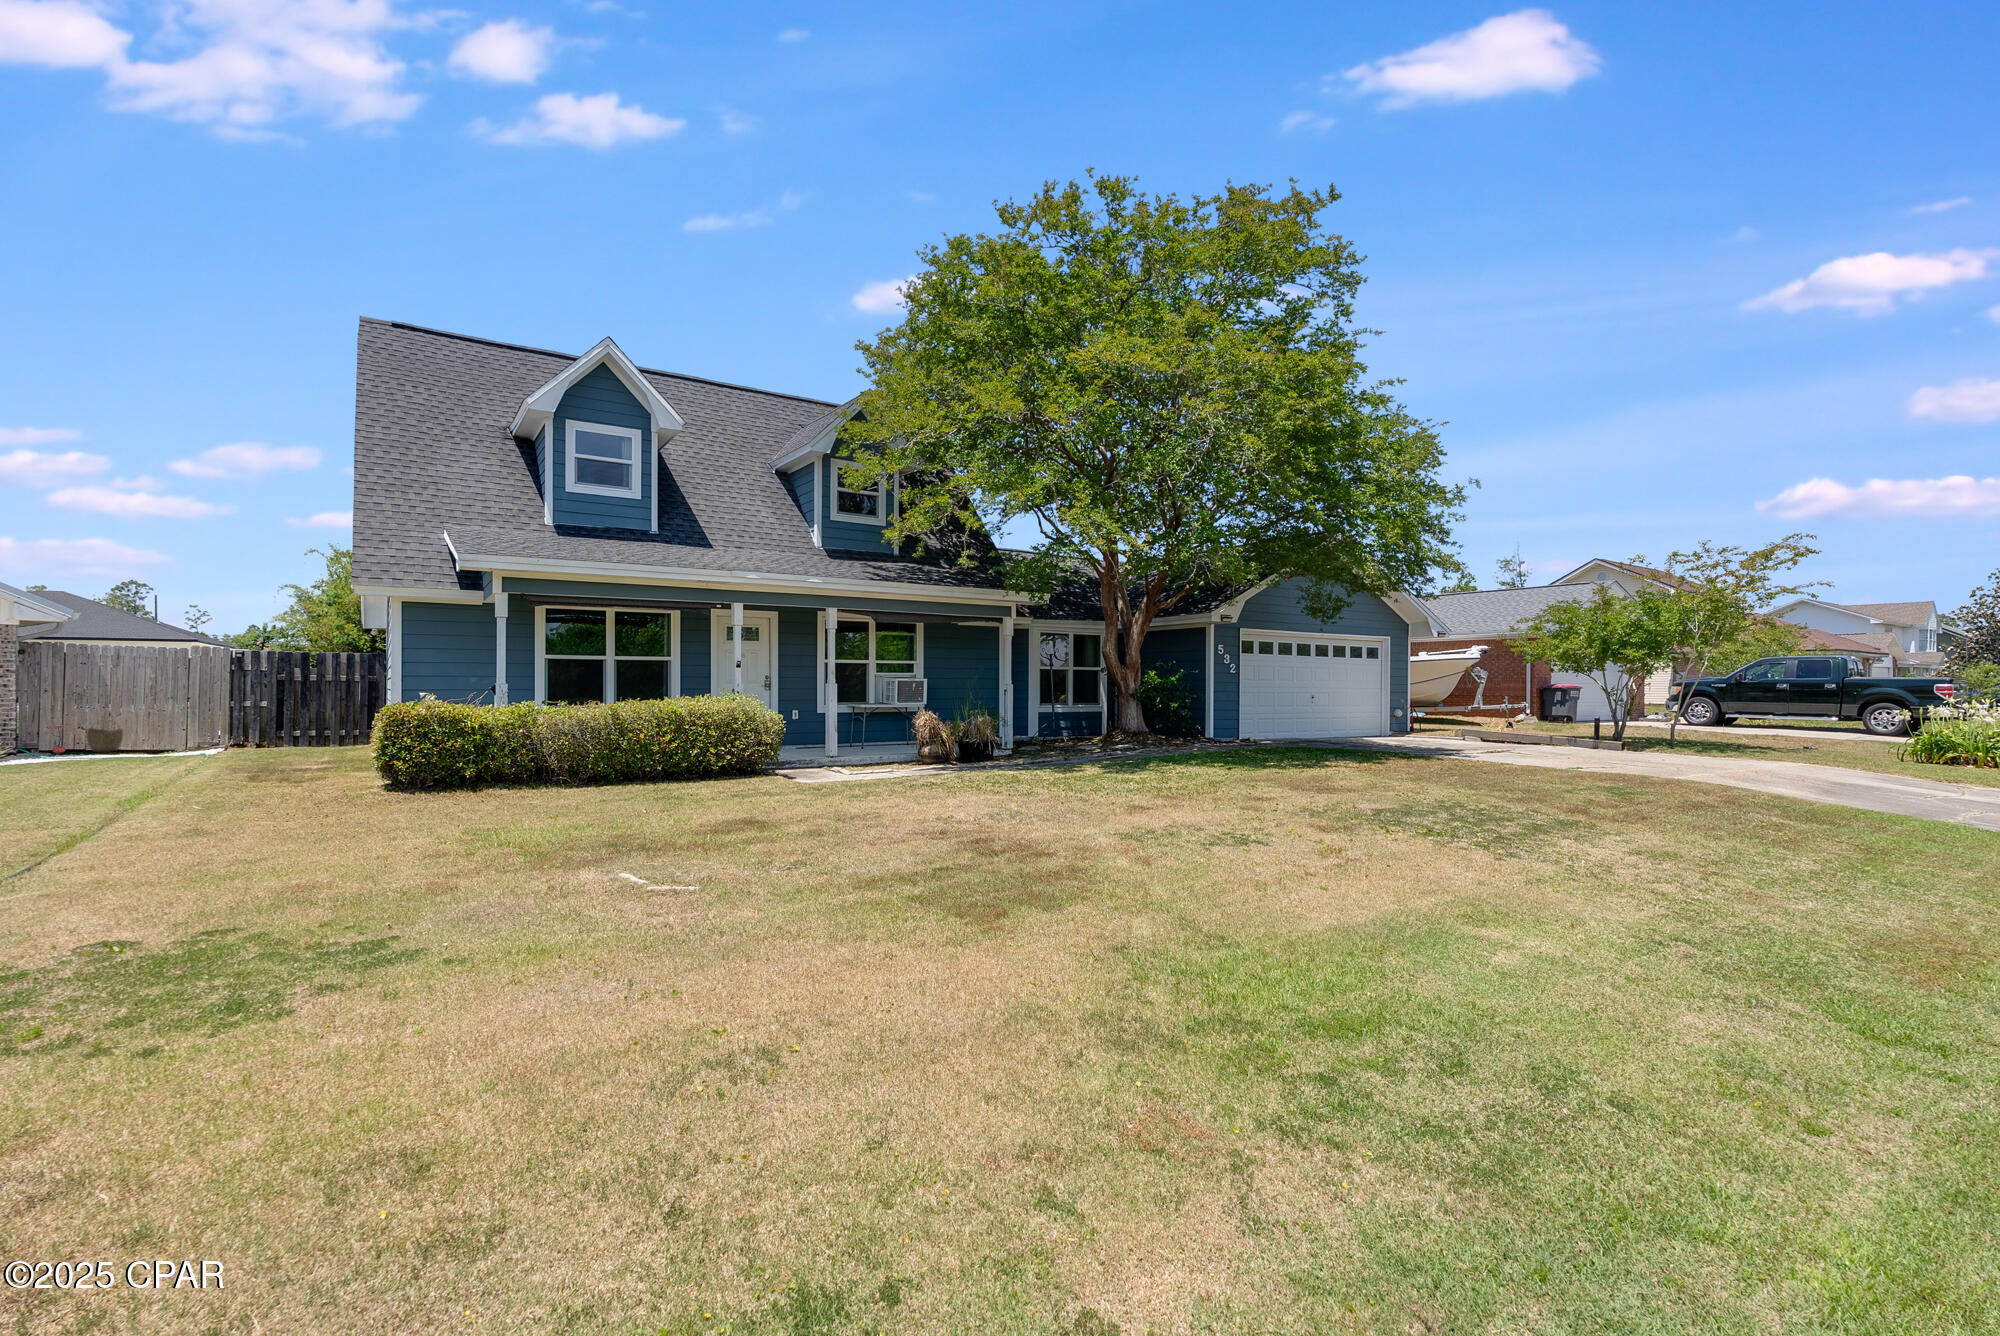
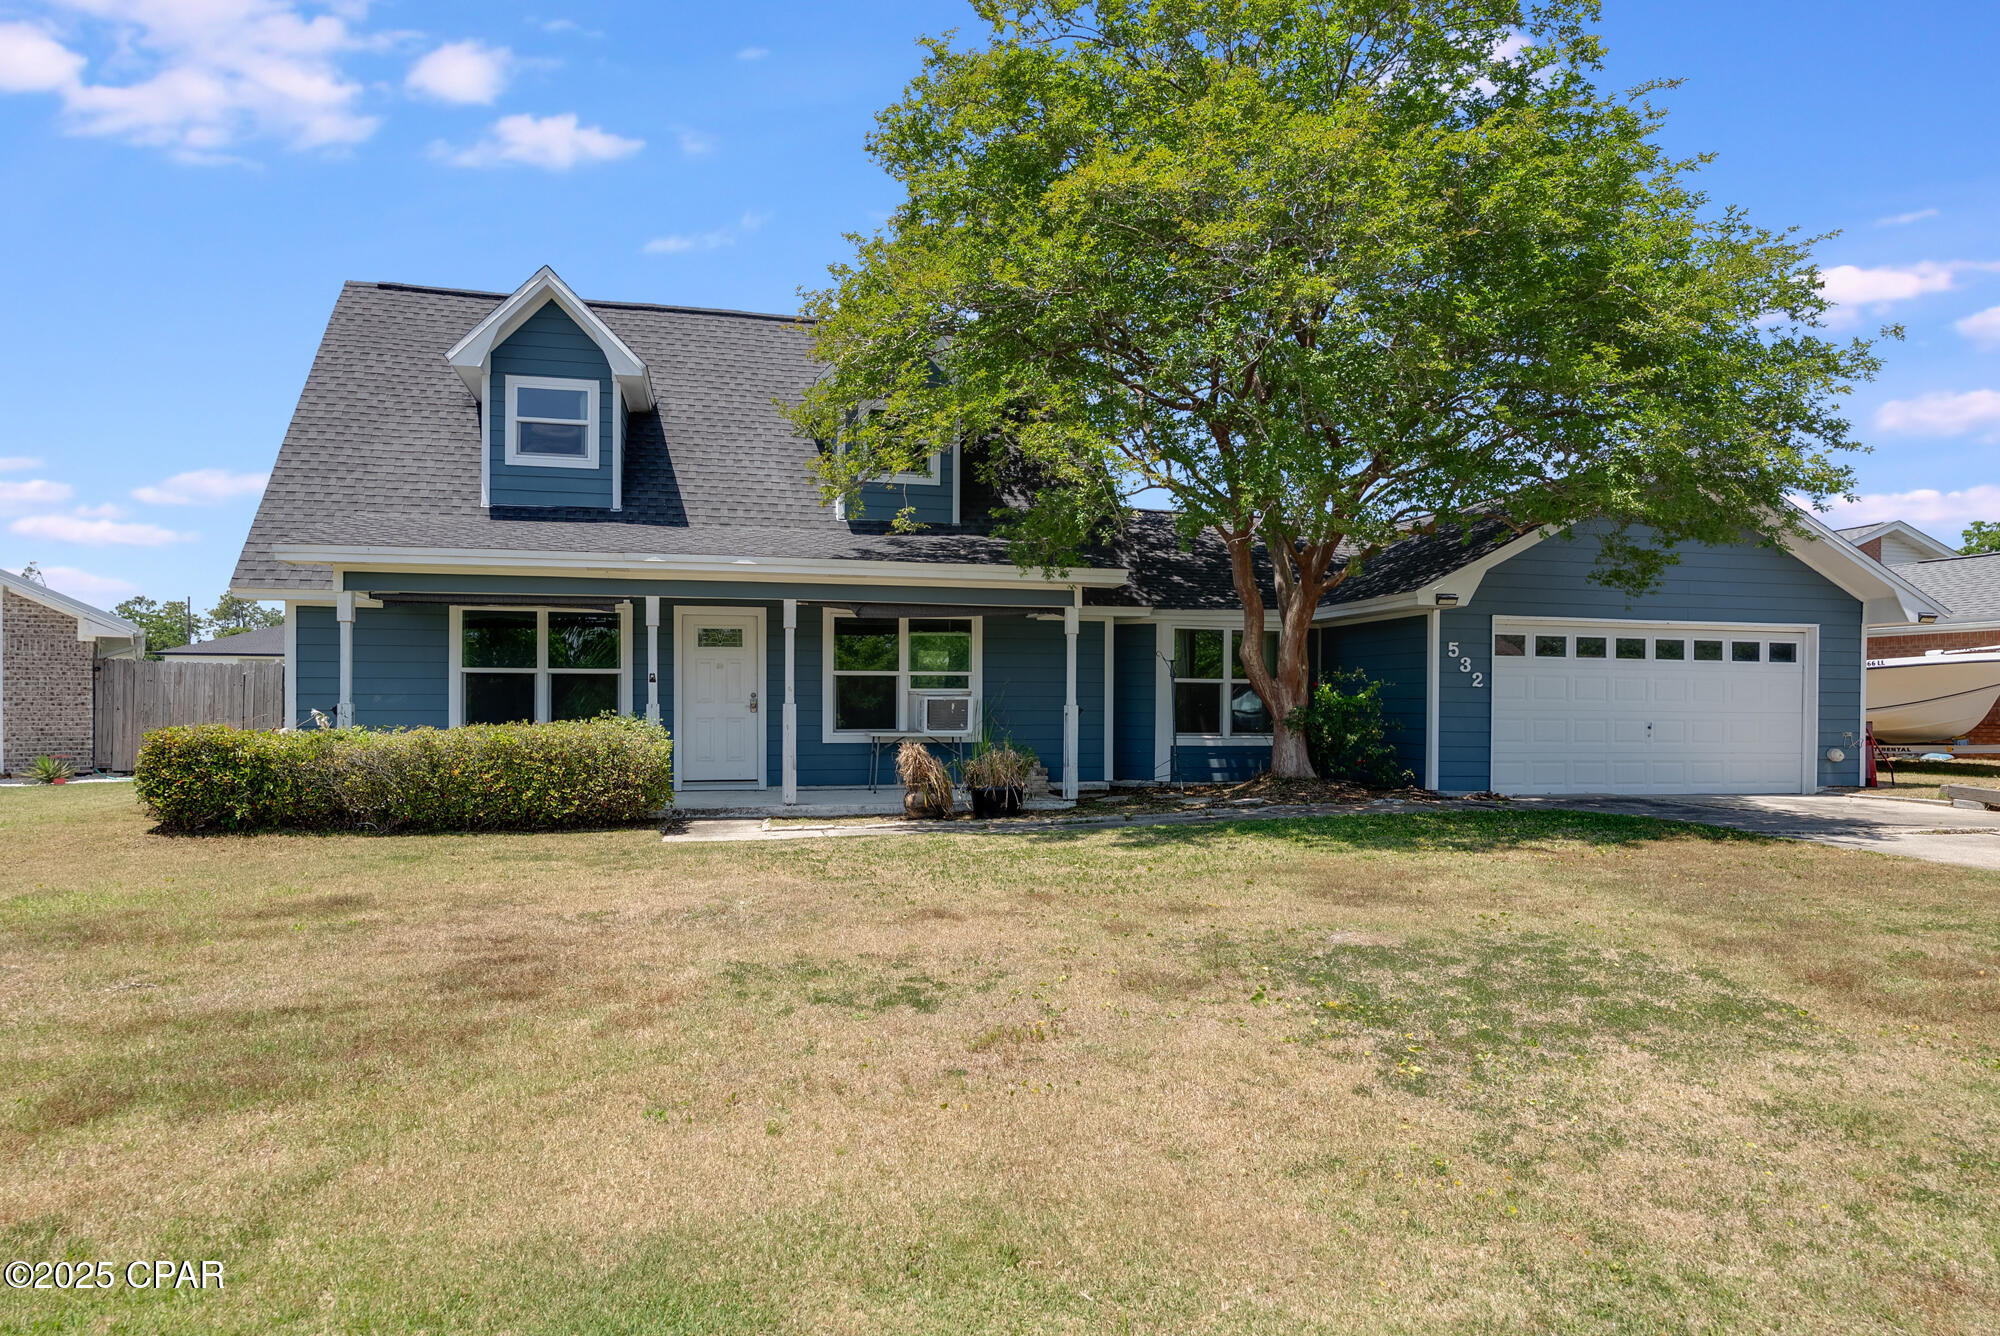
woven basket: present [87,722,123,752] -> none [81,750,116,784]

